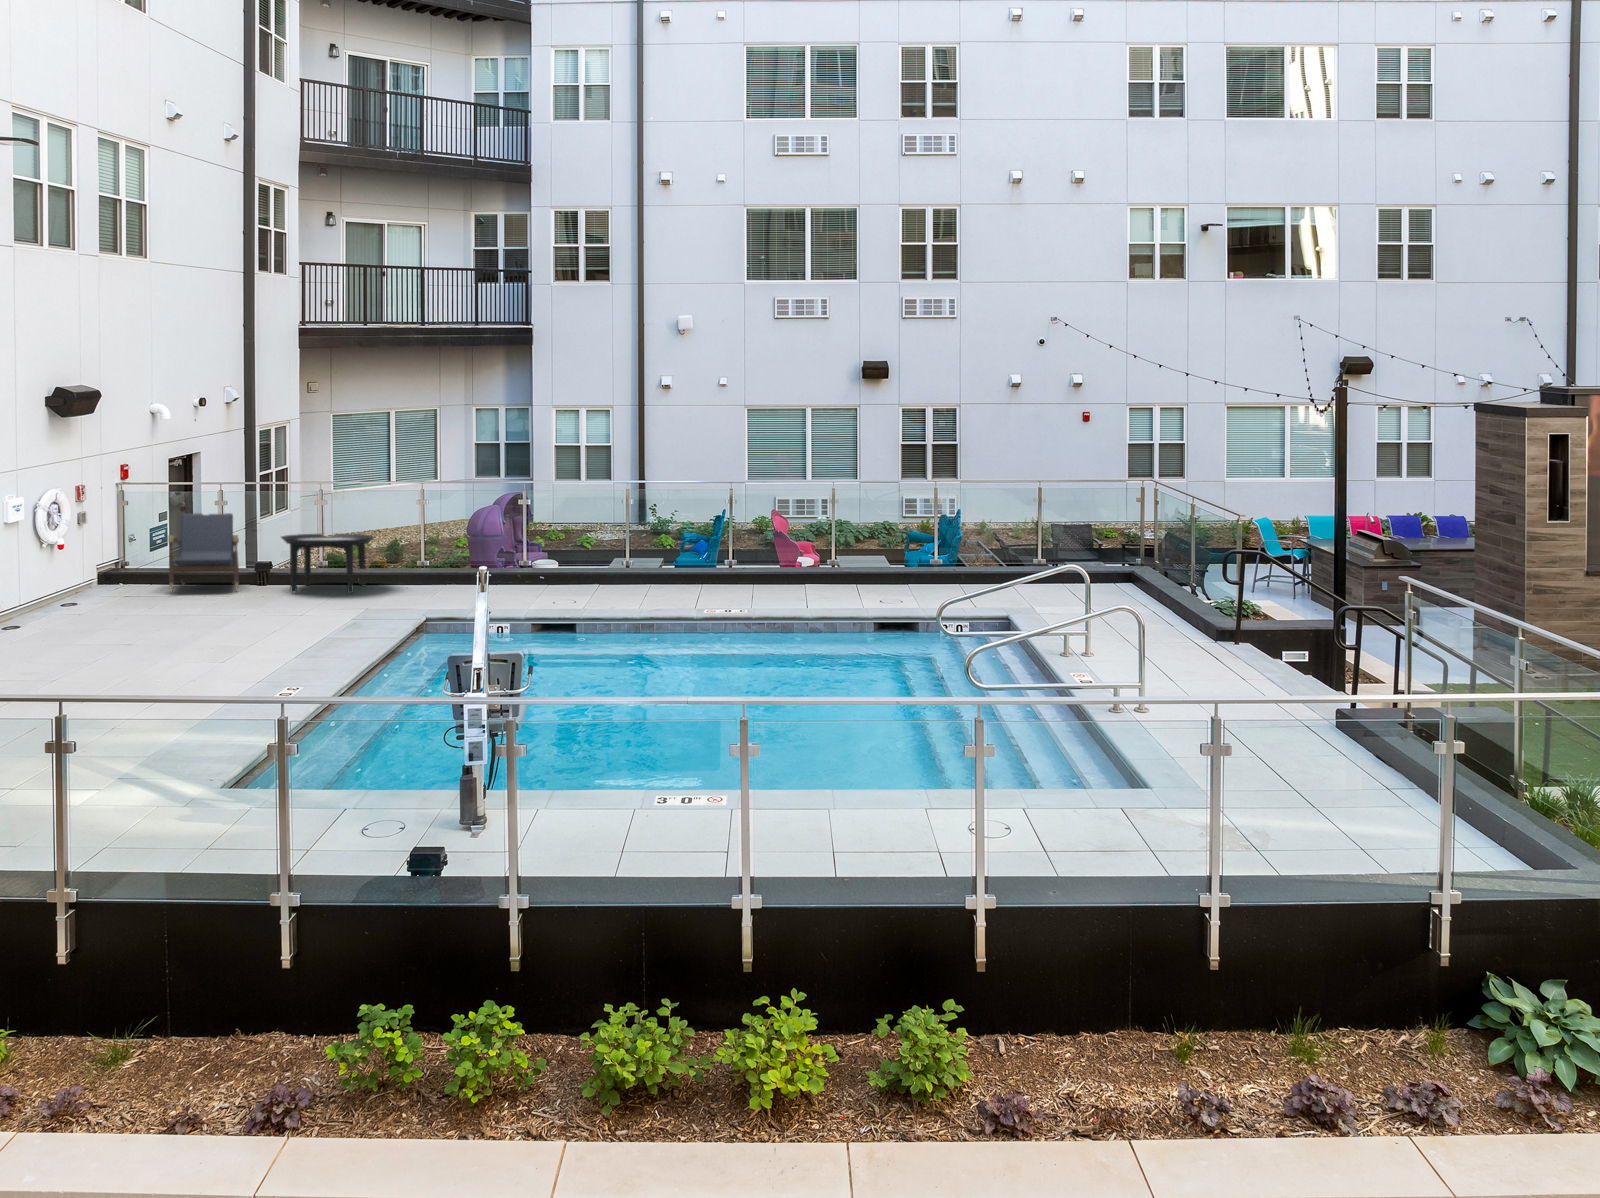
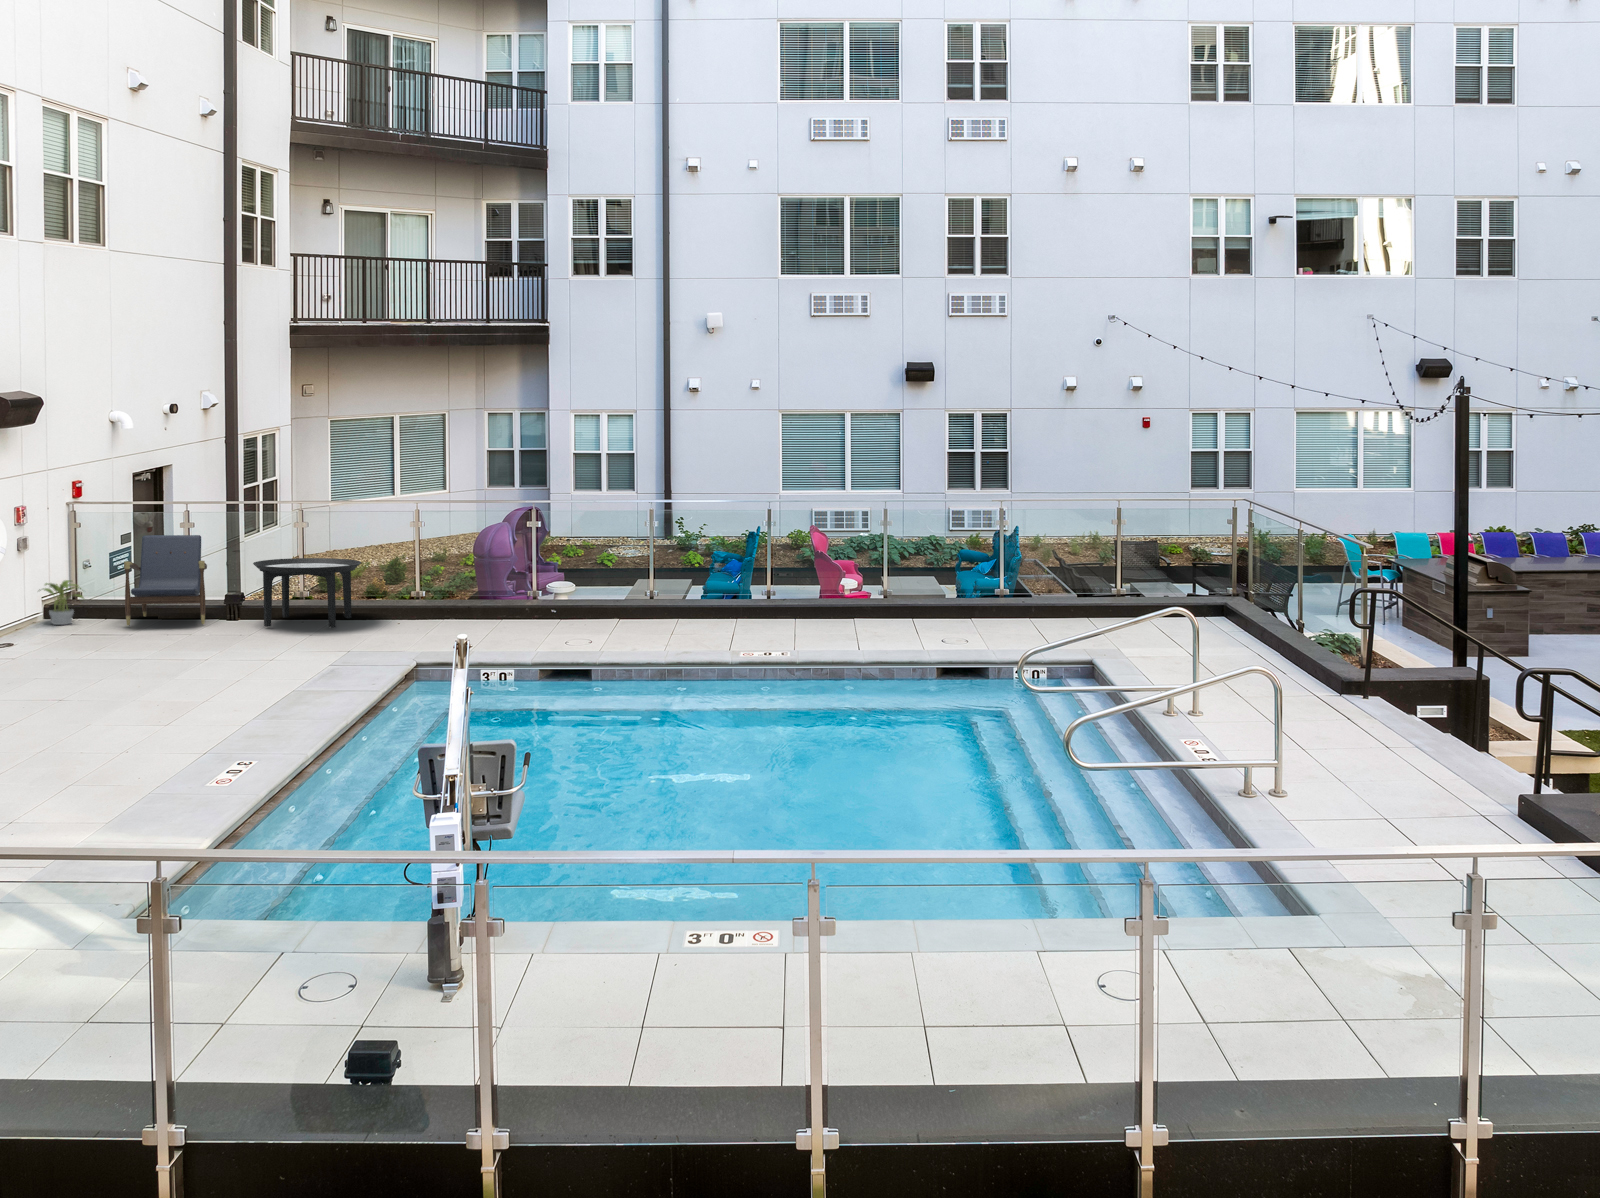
potted plant: none [91,552,133,591] -> present [43,580,84,625]

